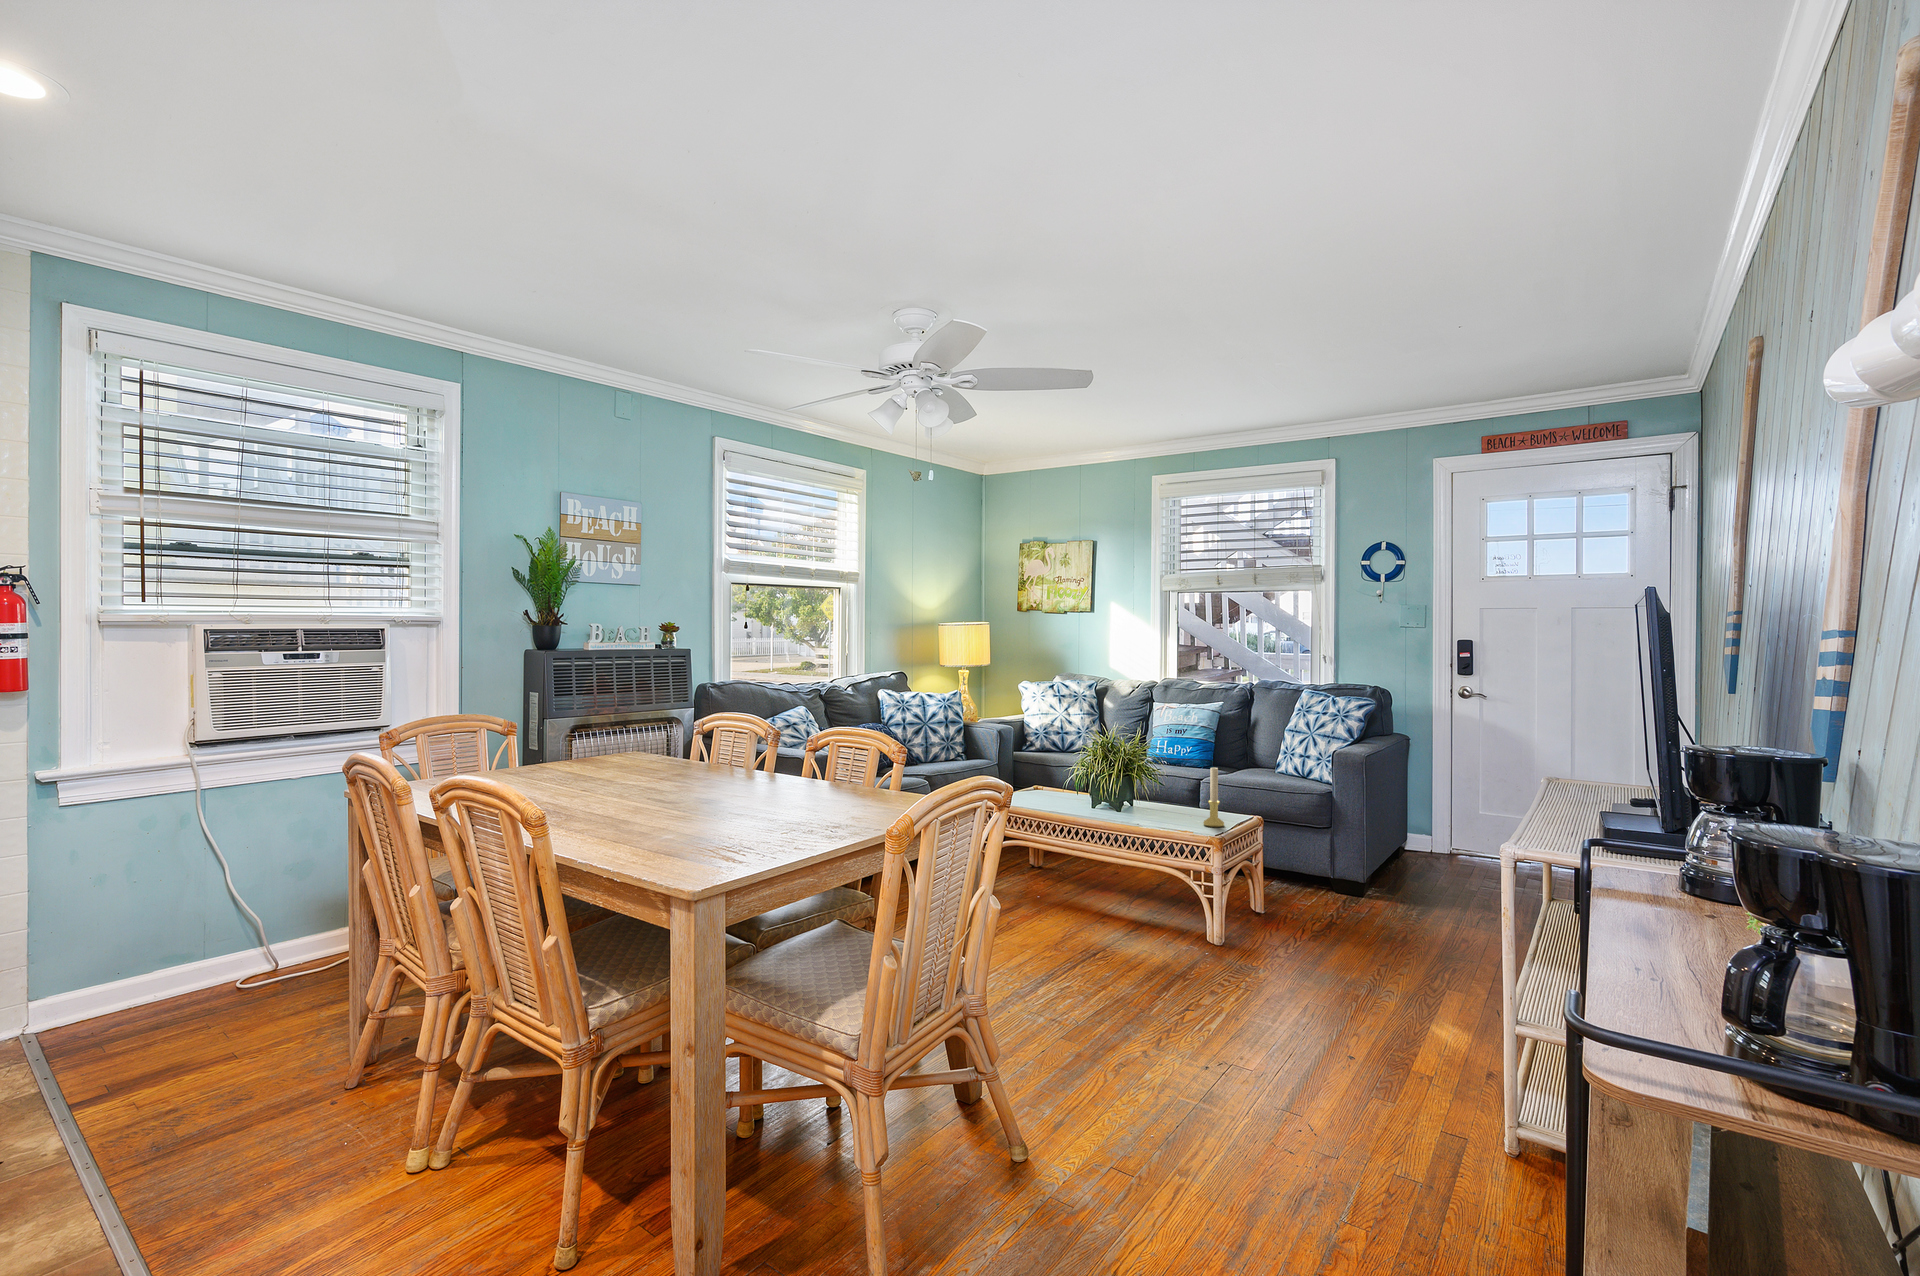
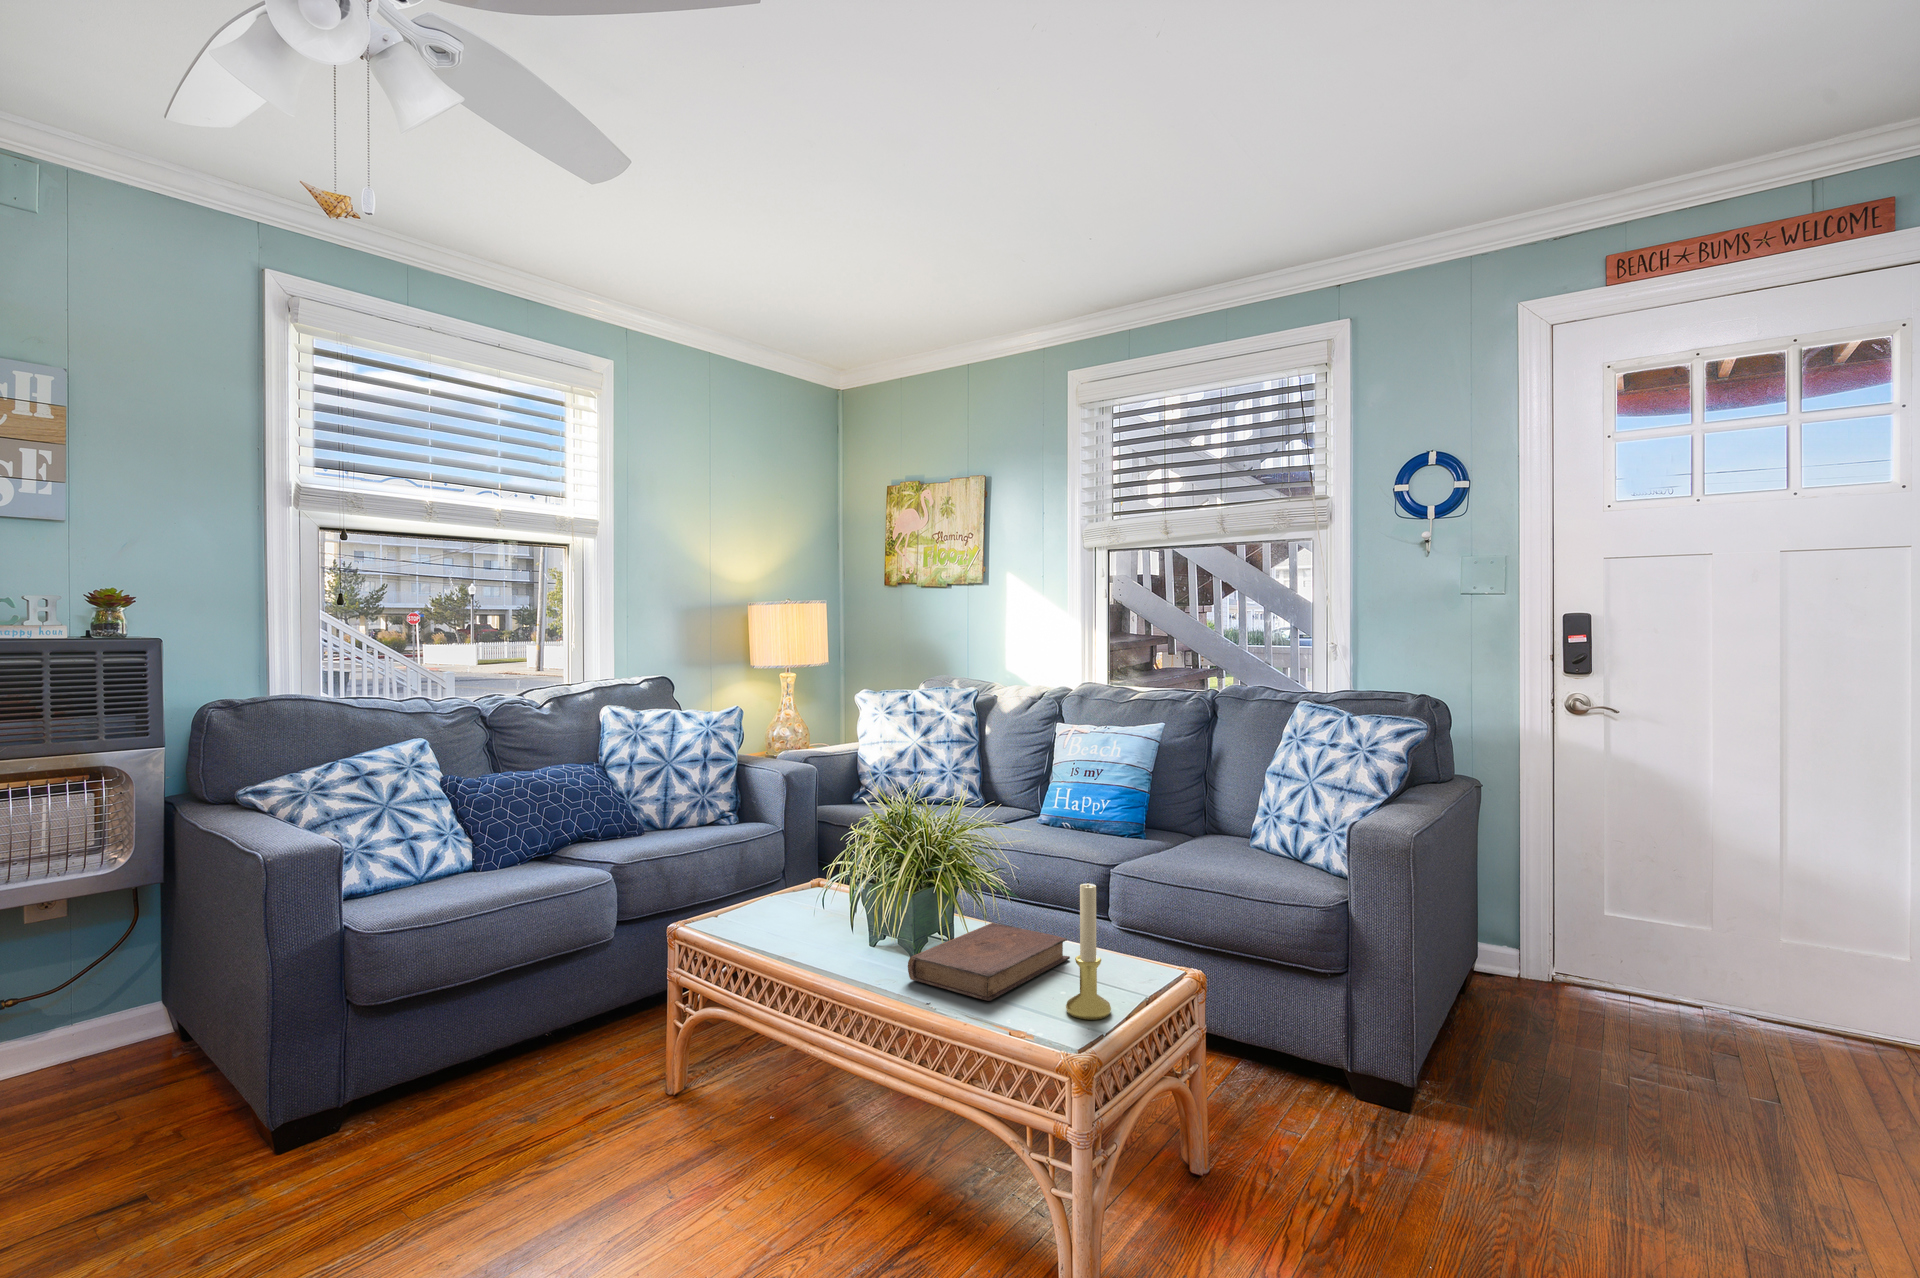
book: none [1123,797,1196,822] -> present [908,923,1070,1001]

